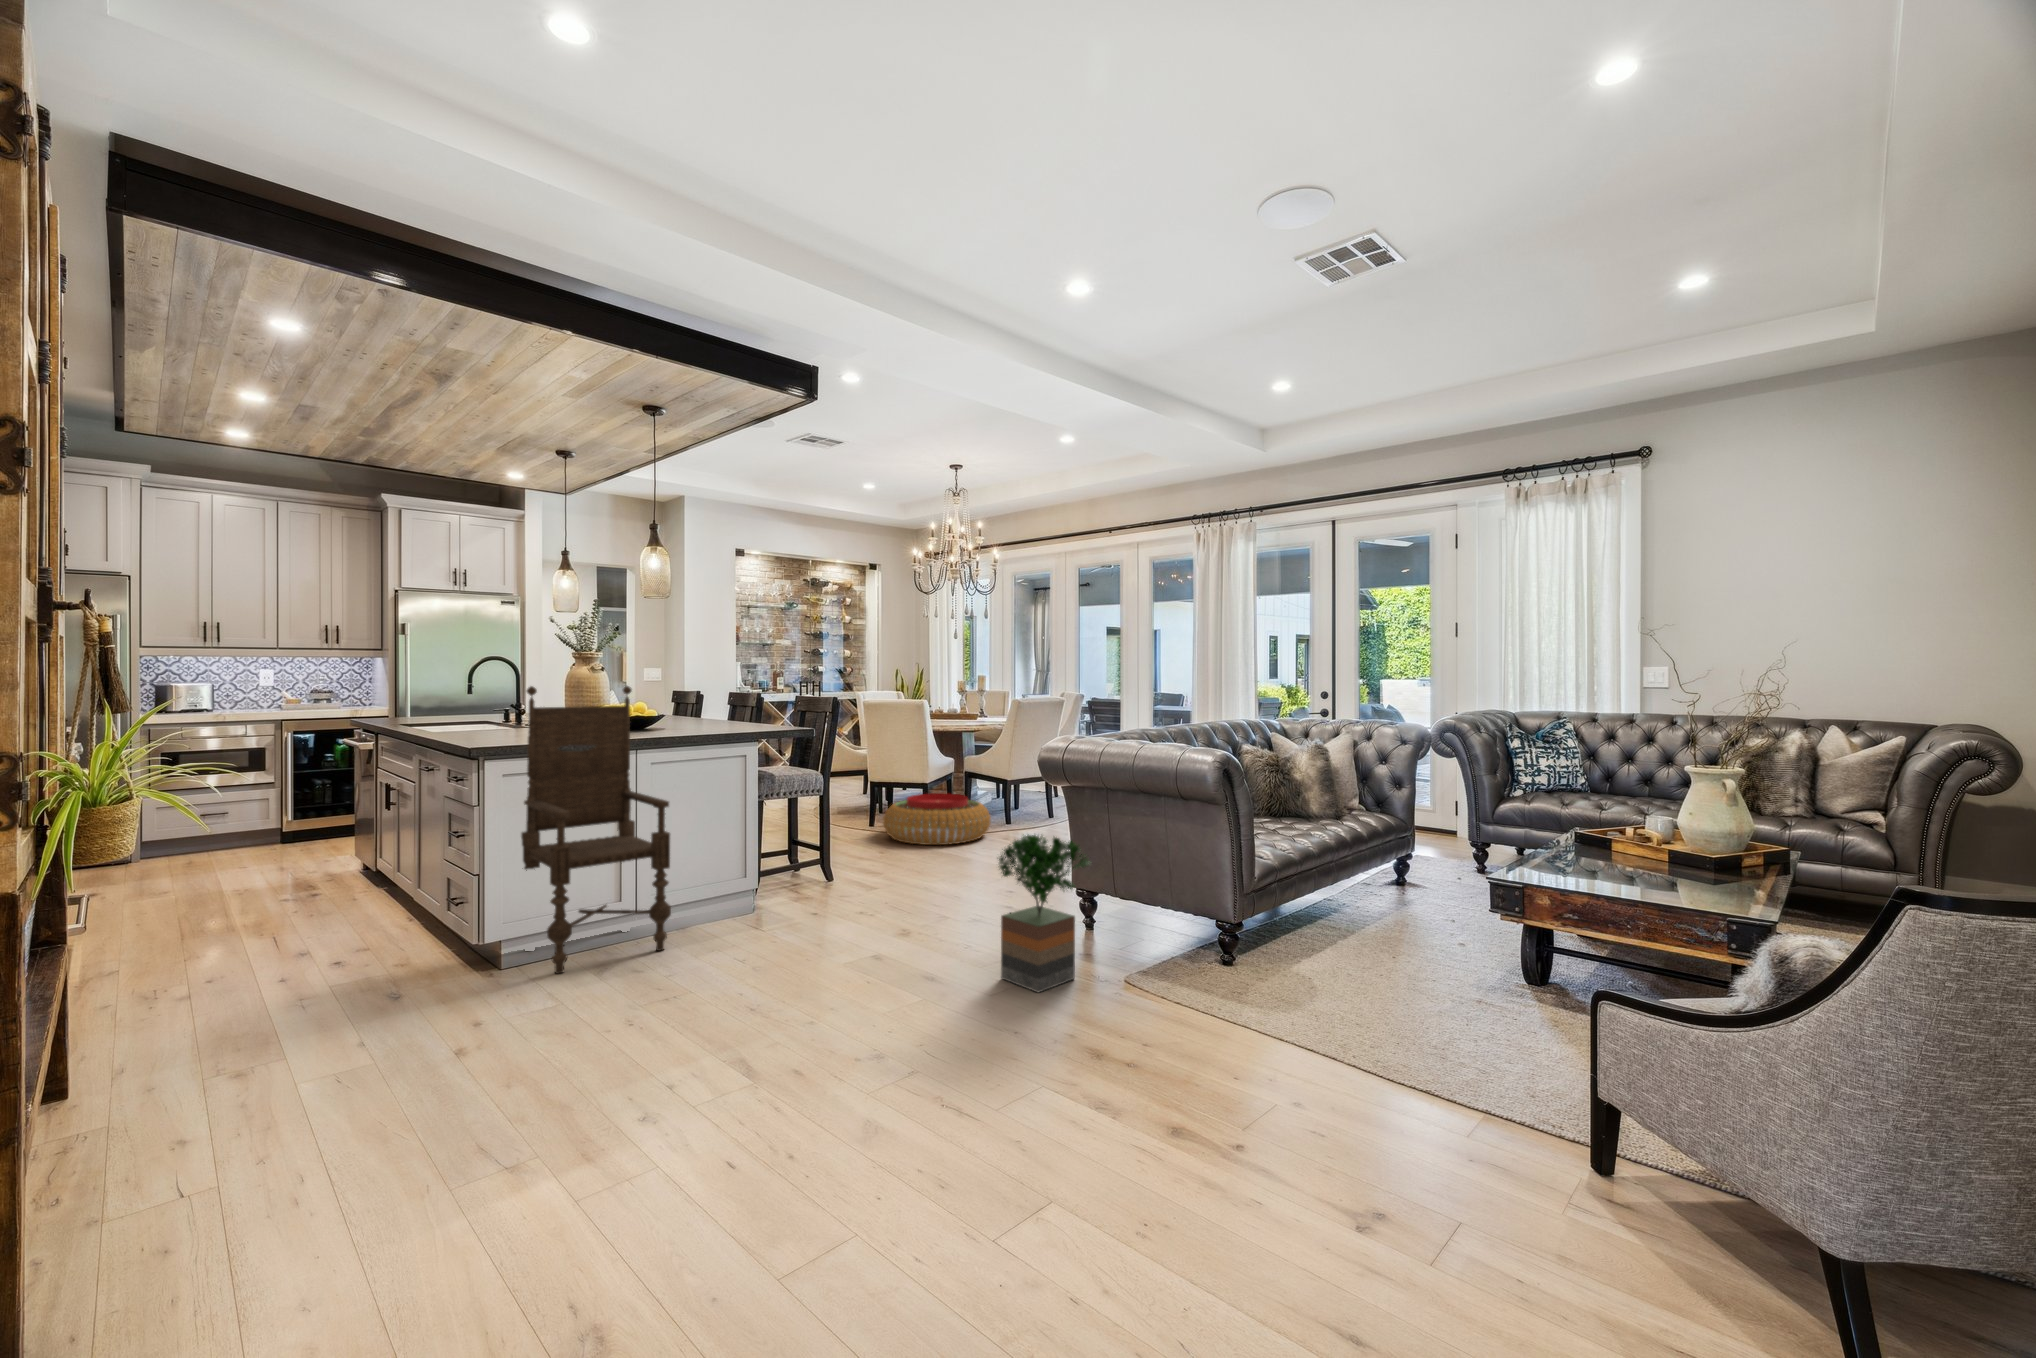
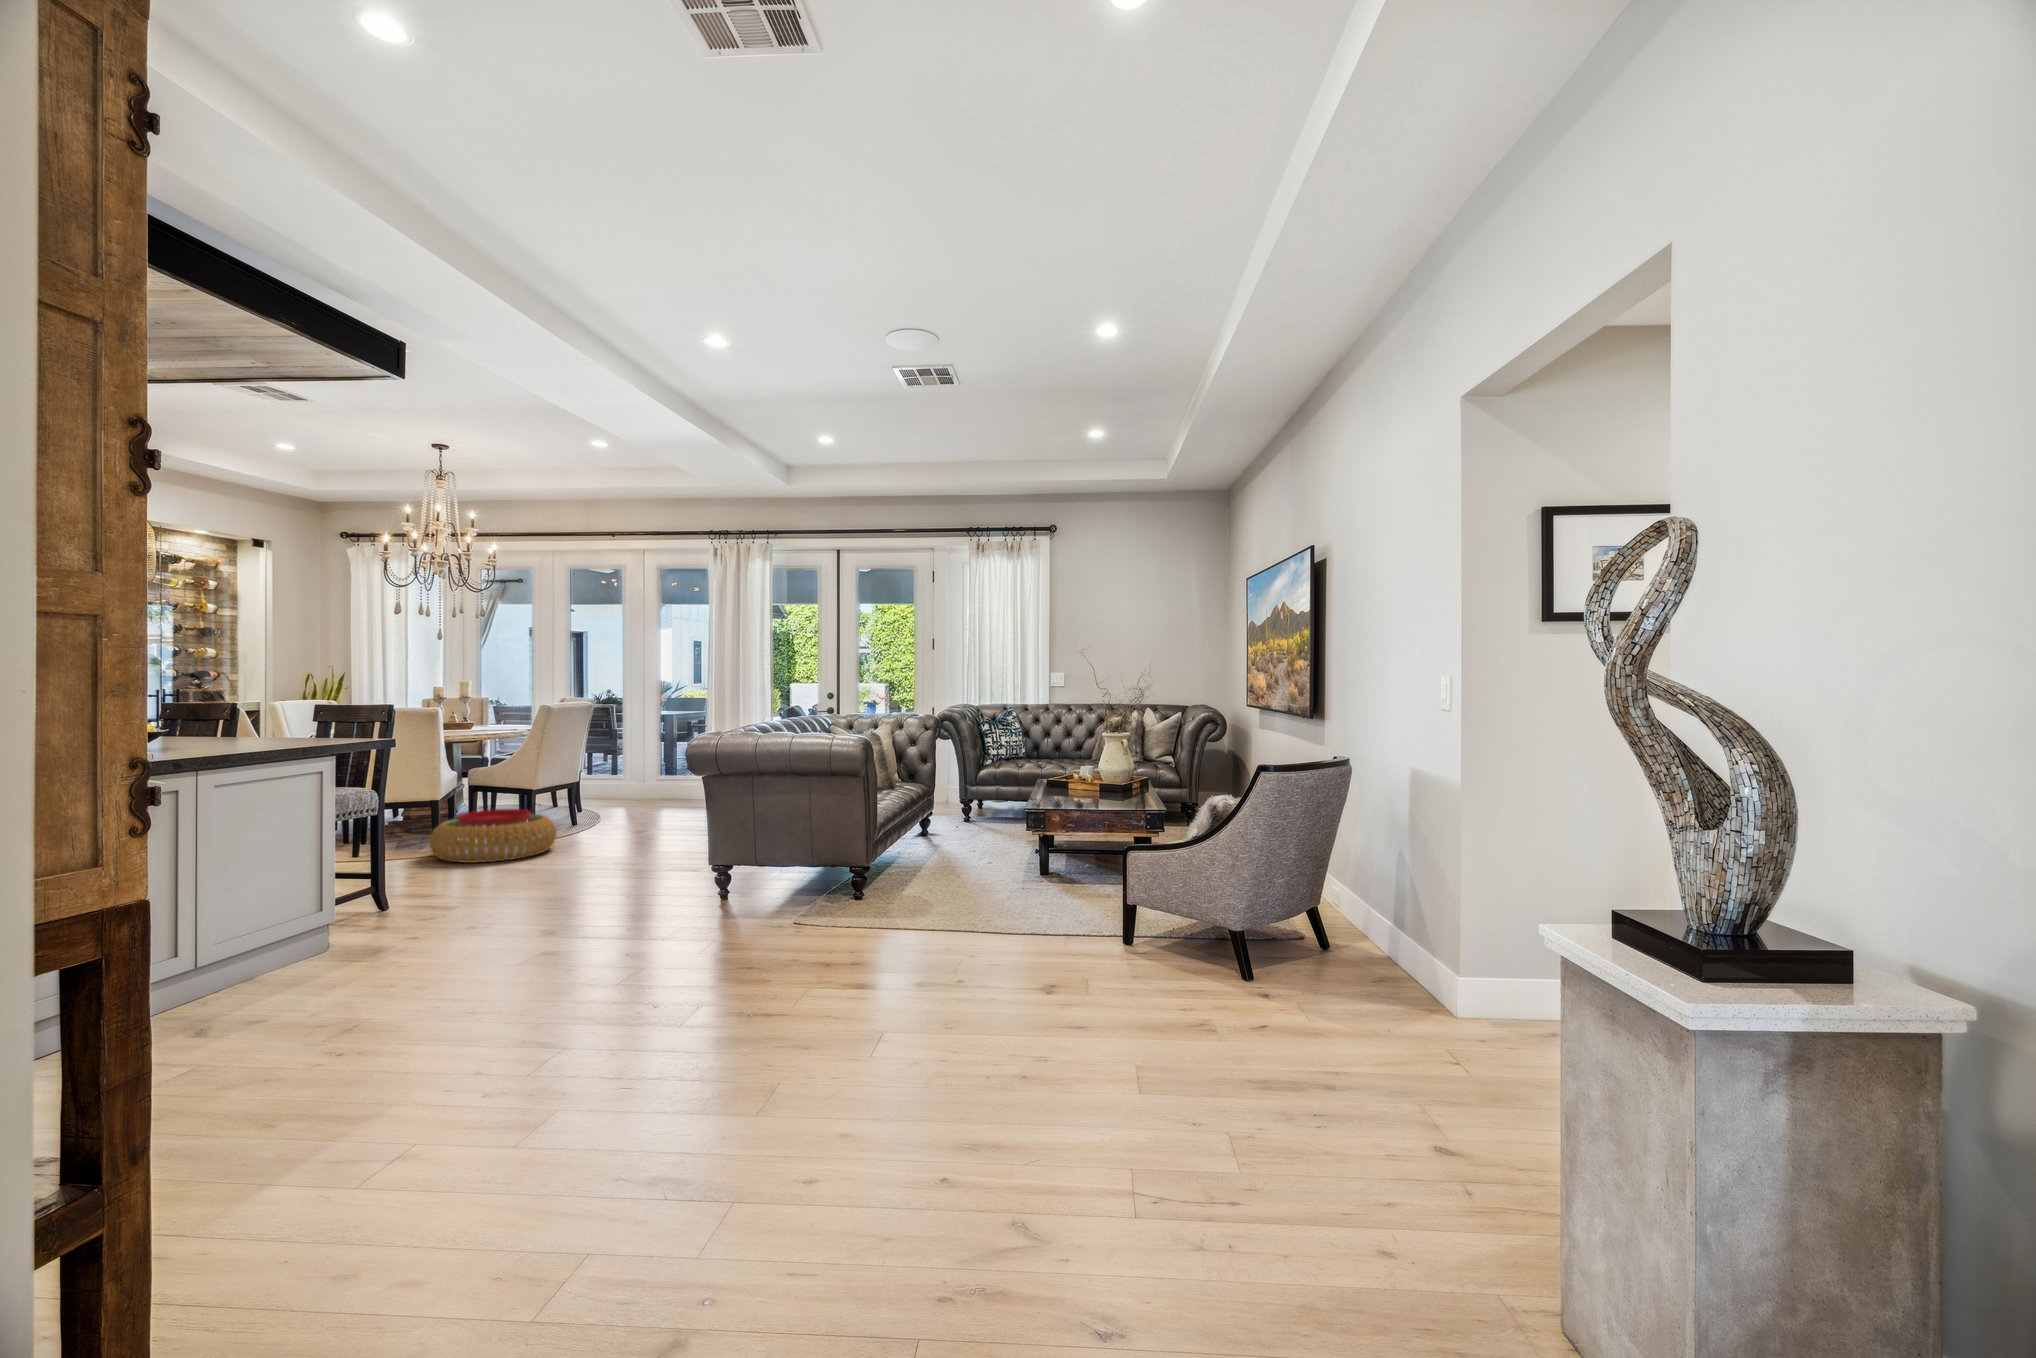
armchair: present [521,686,671,974] -> none [226,708,414,996]
potted tree: present [999,834,1091,993] -> none [743,809,814,922]

